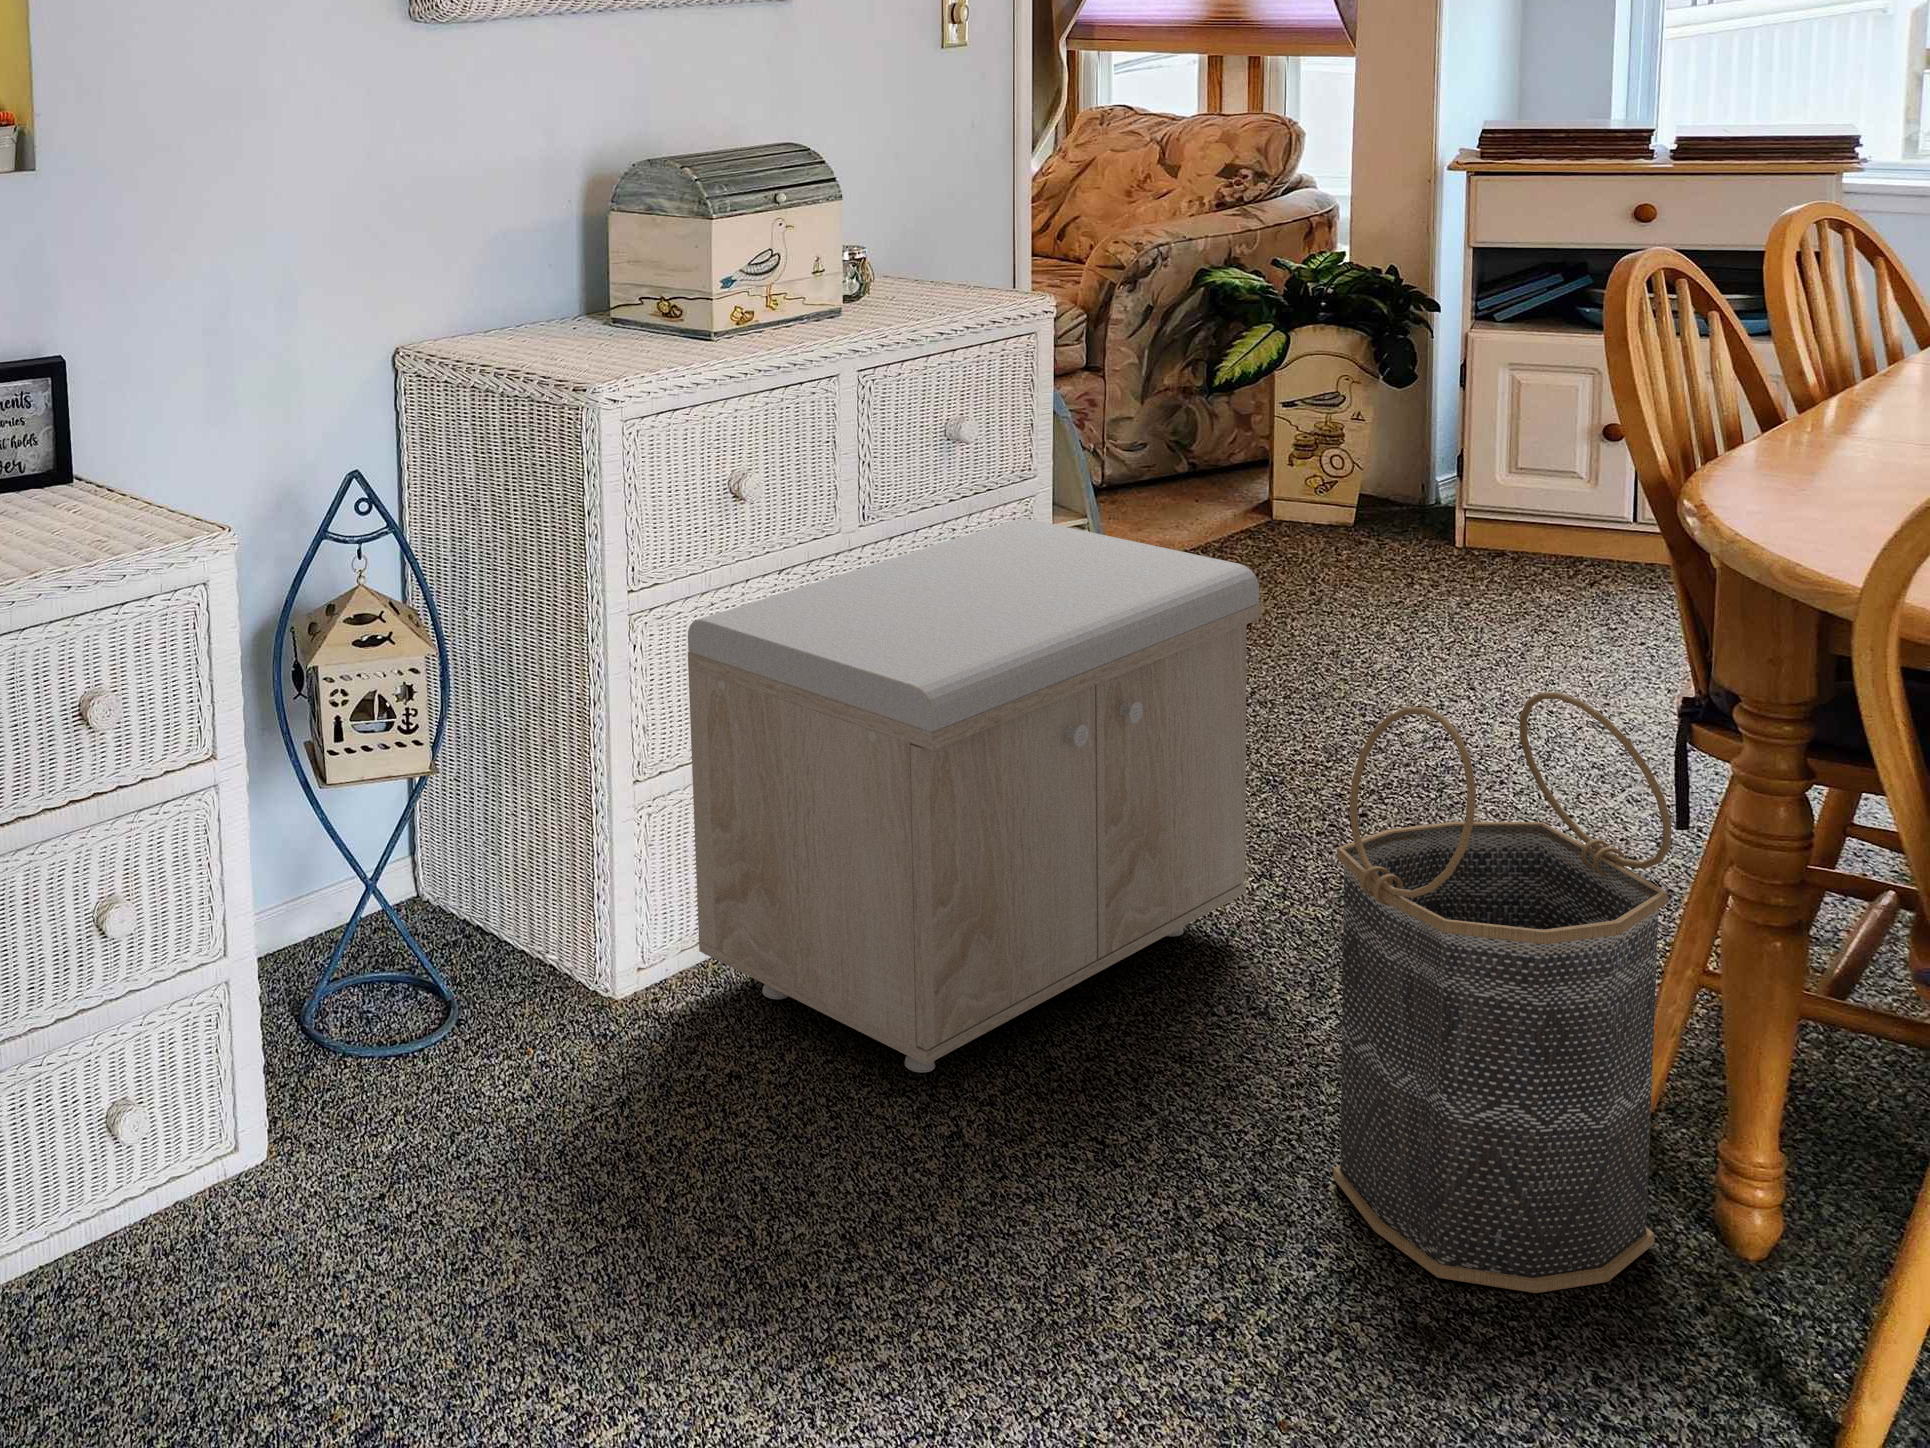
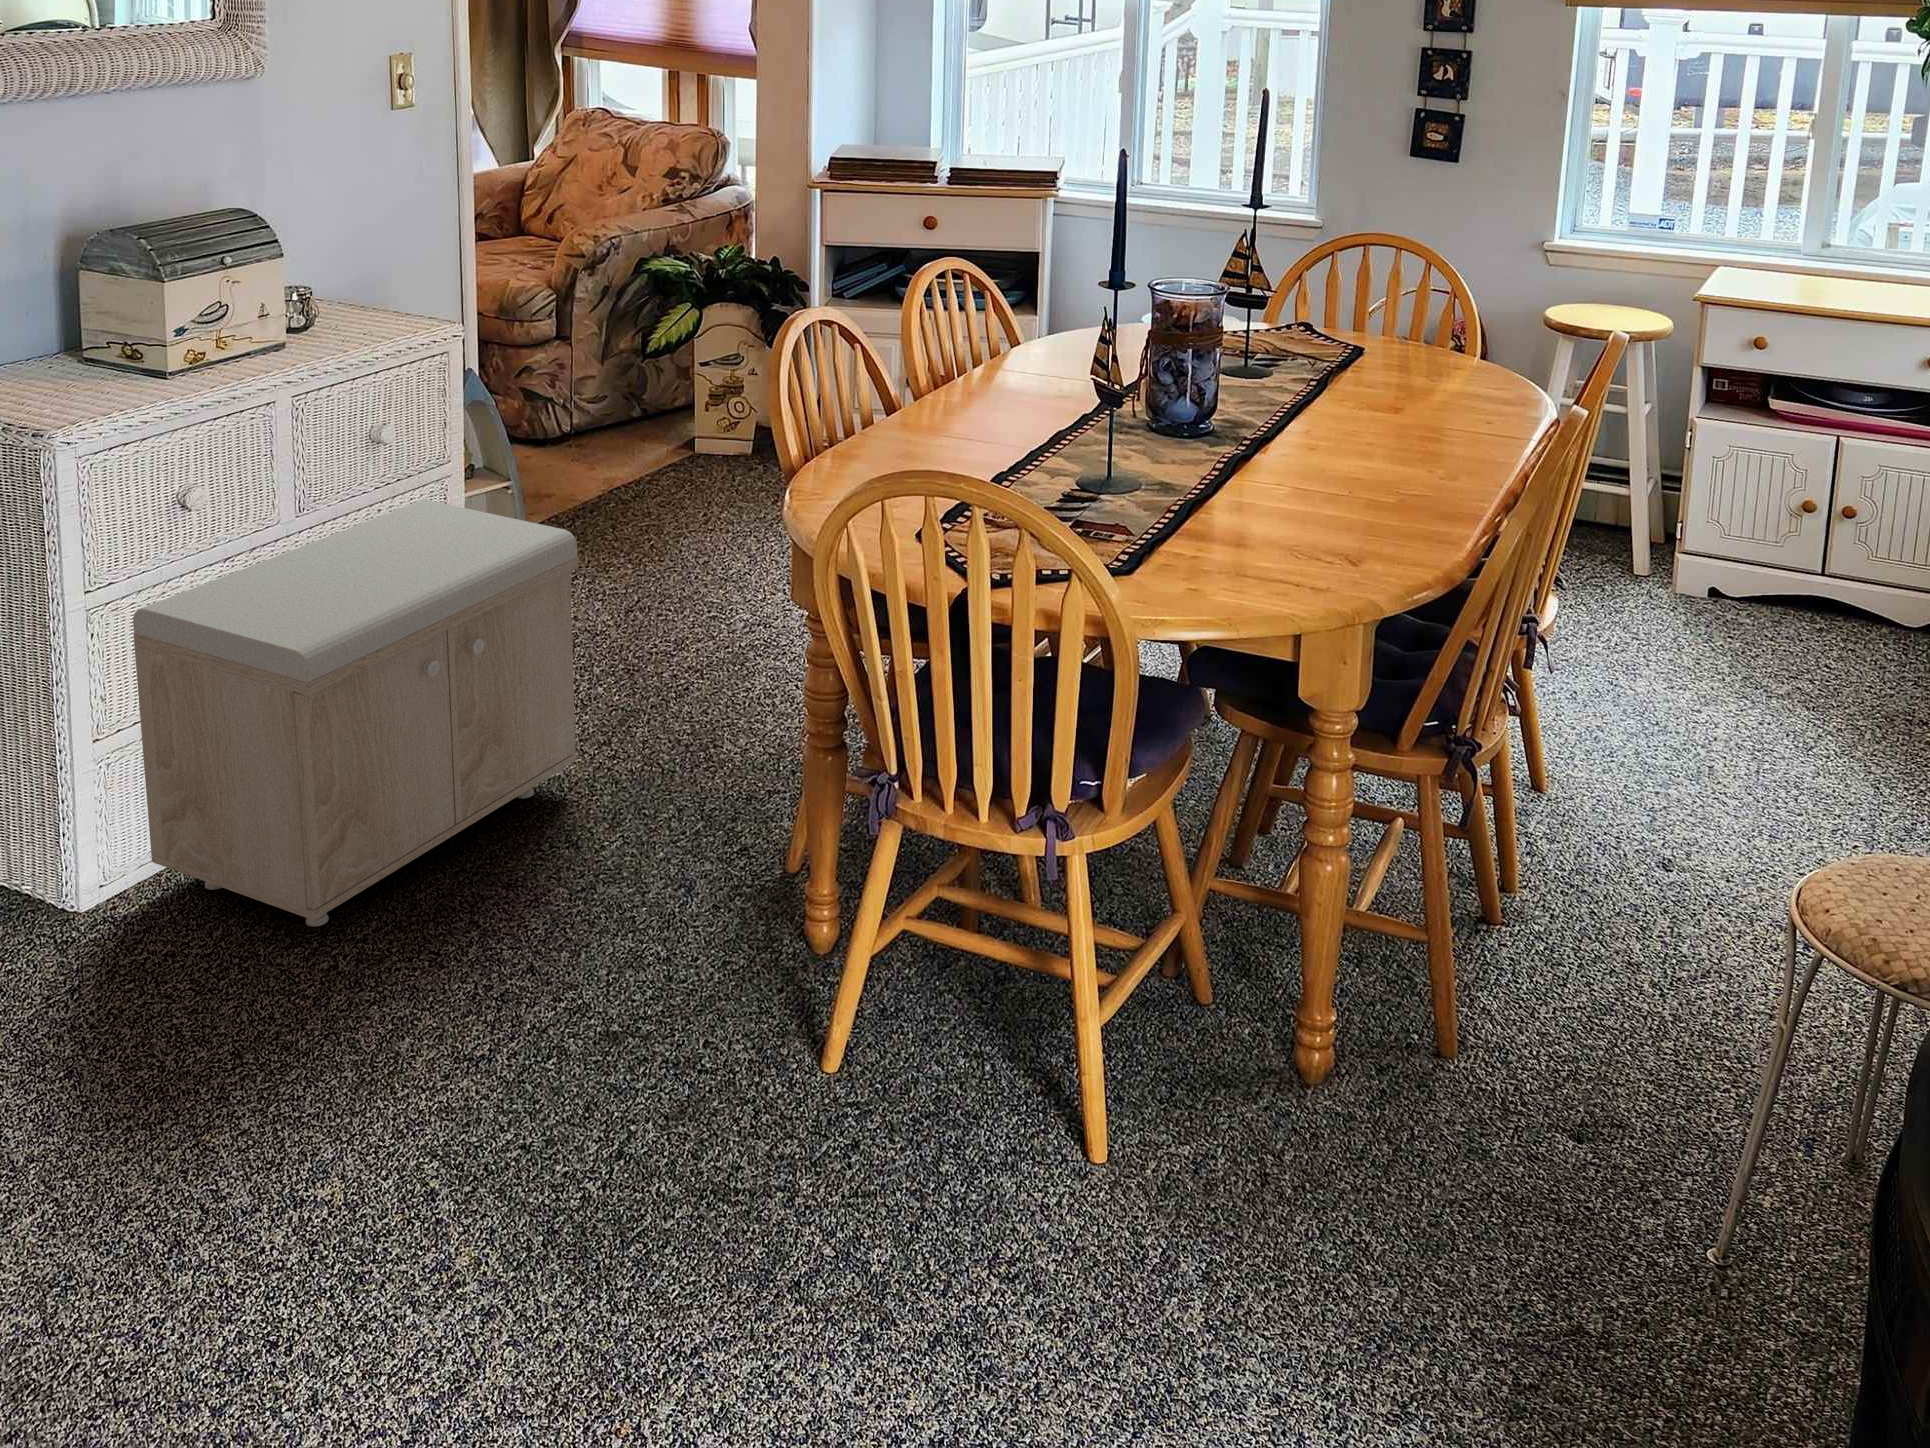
basket: present [1333,692,1671,1293] -> none [578,618,765,1001]

